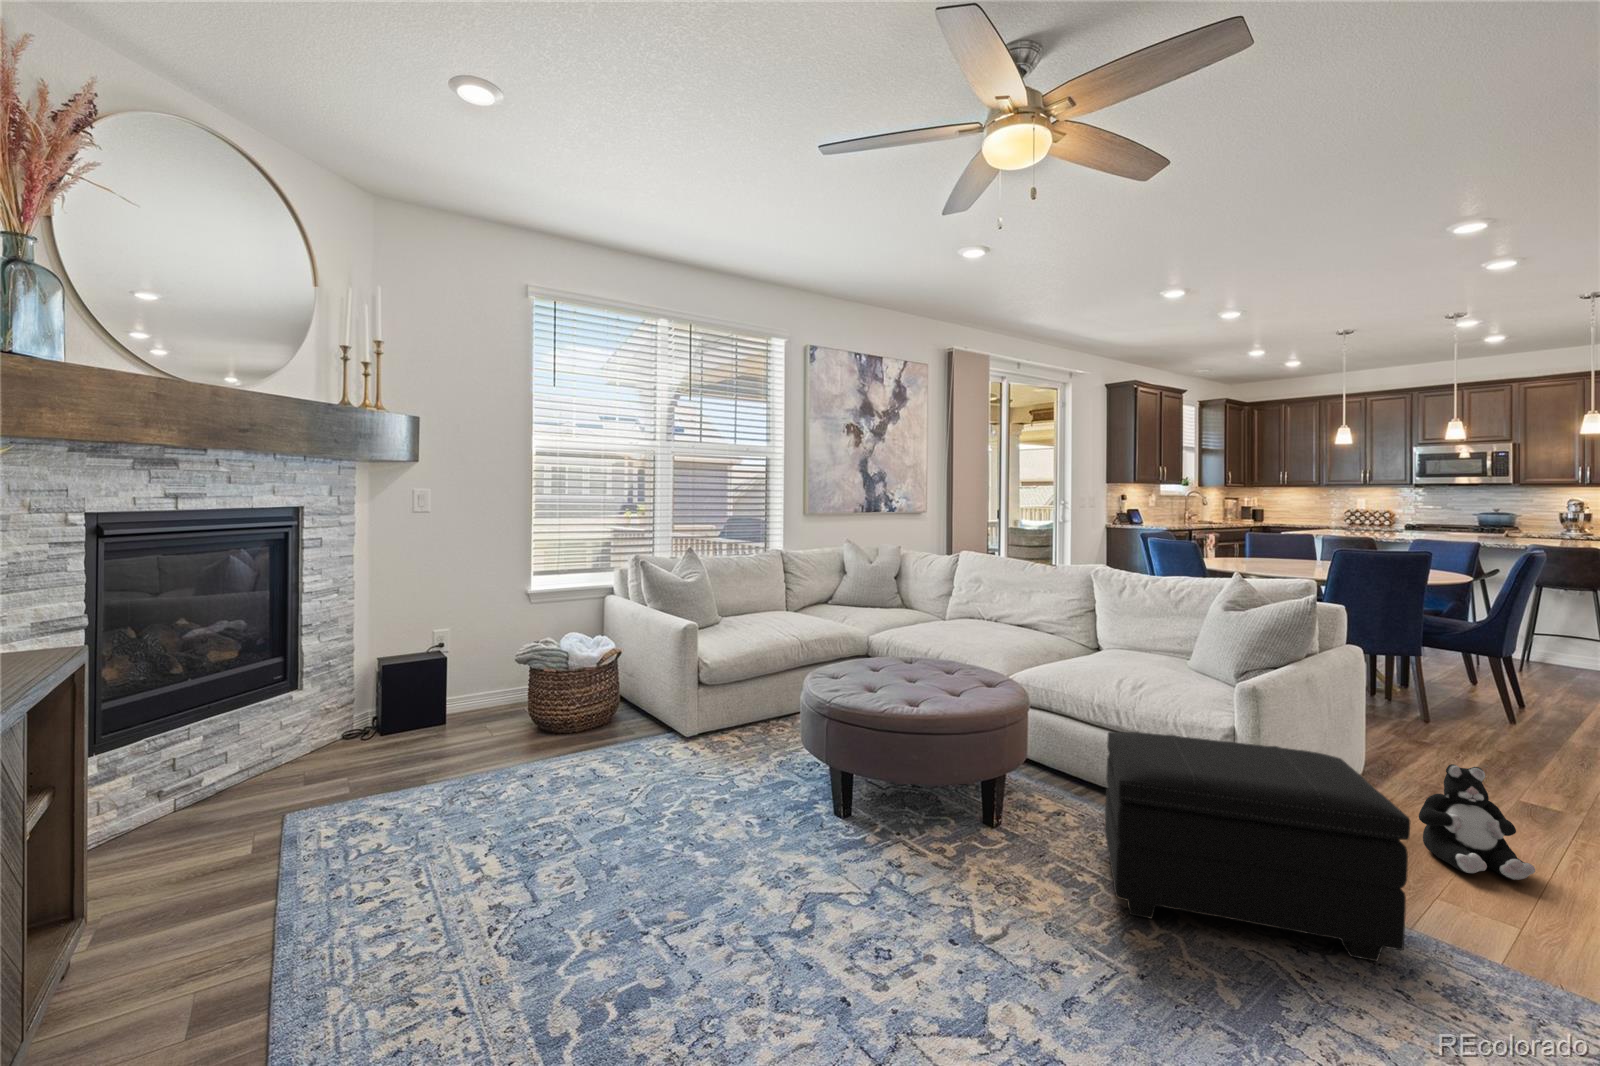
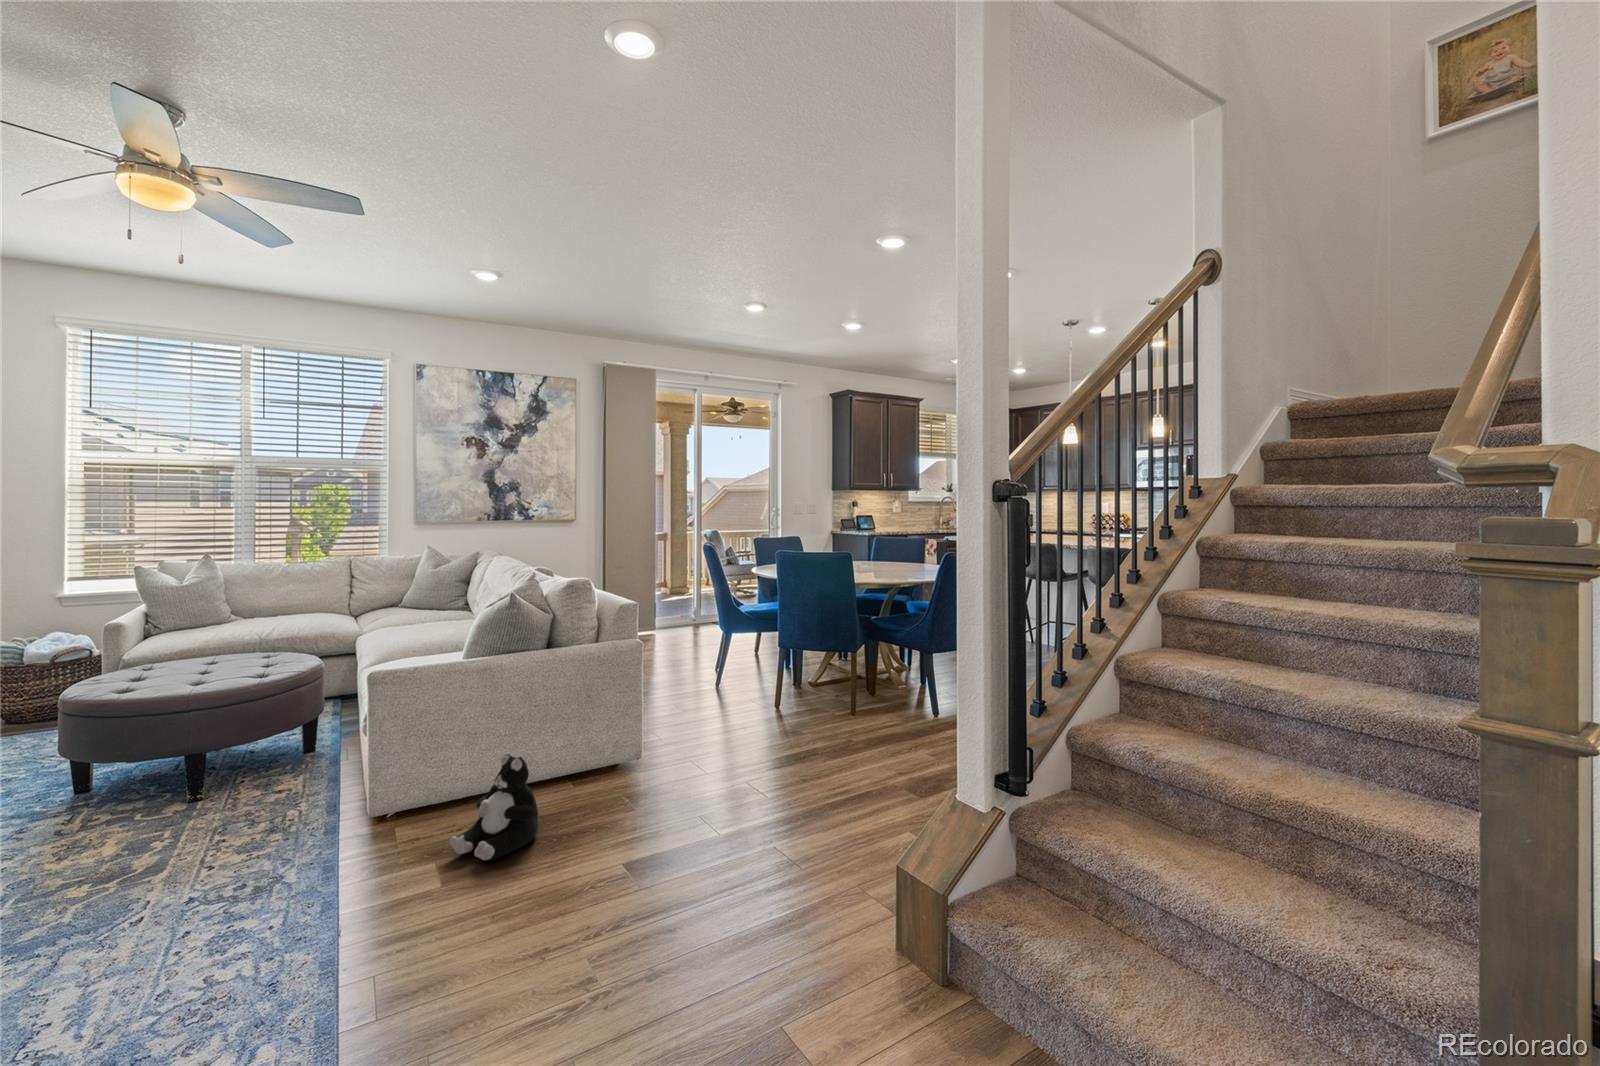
footstool: present [1105,732,1410,961] -> none [45,720,327,922]

